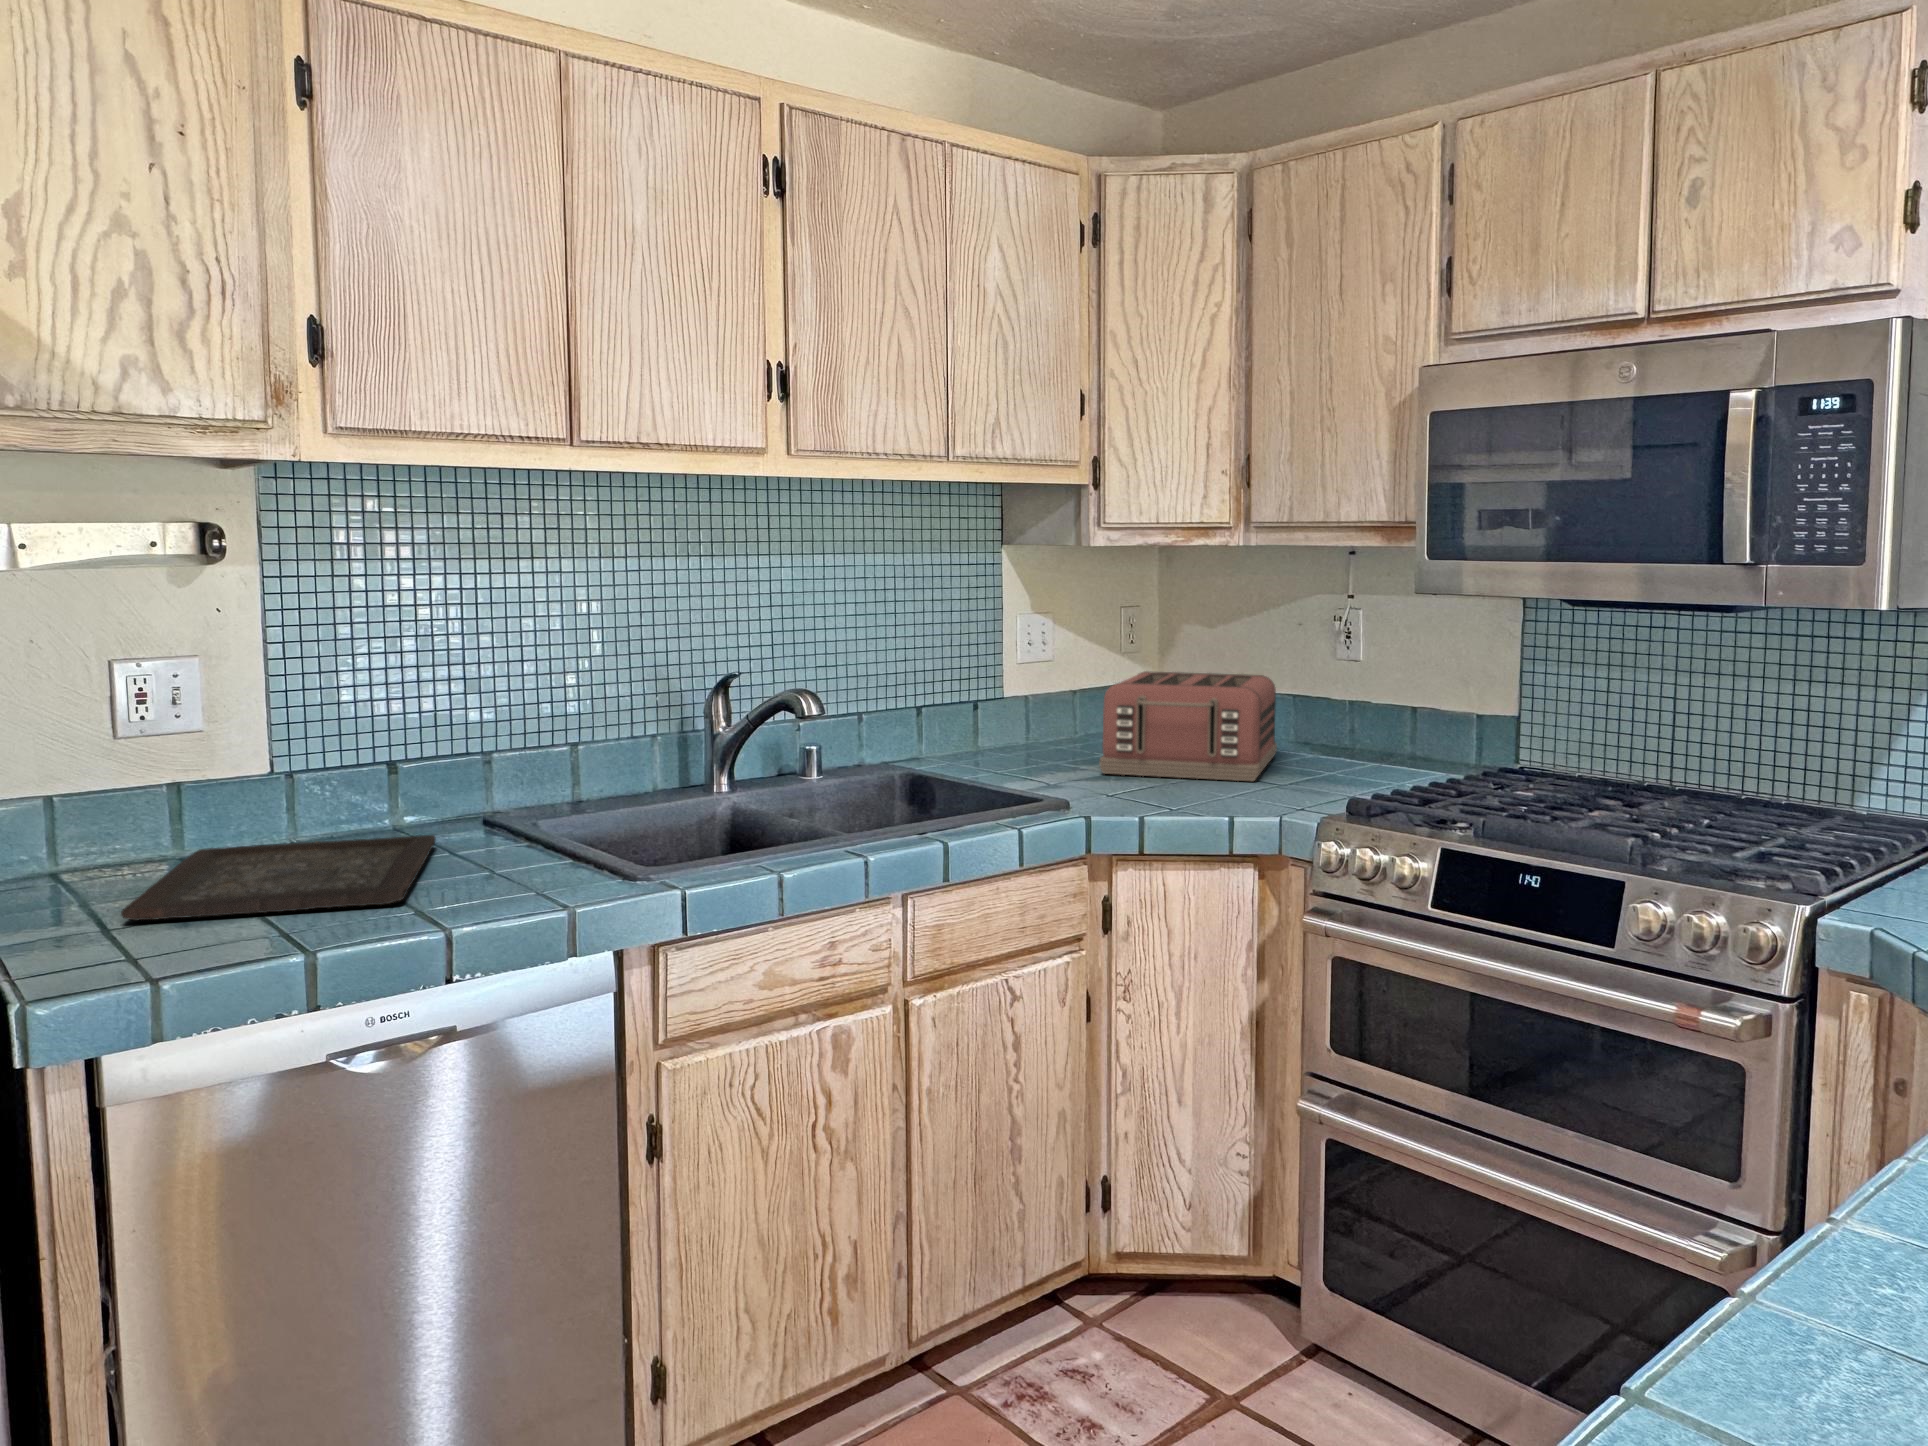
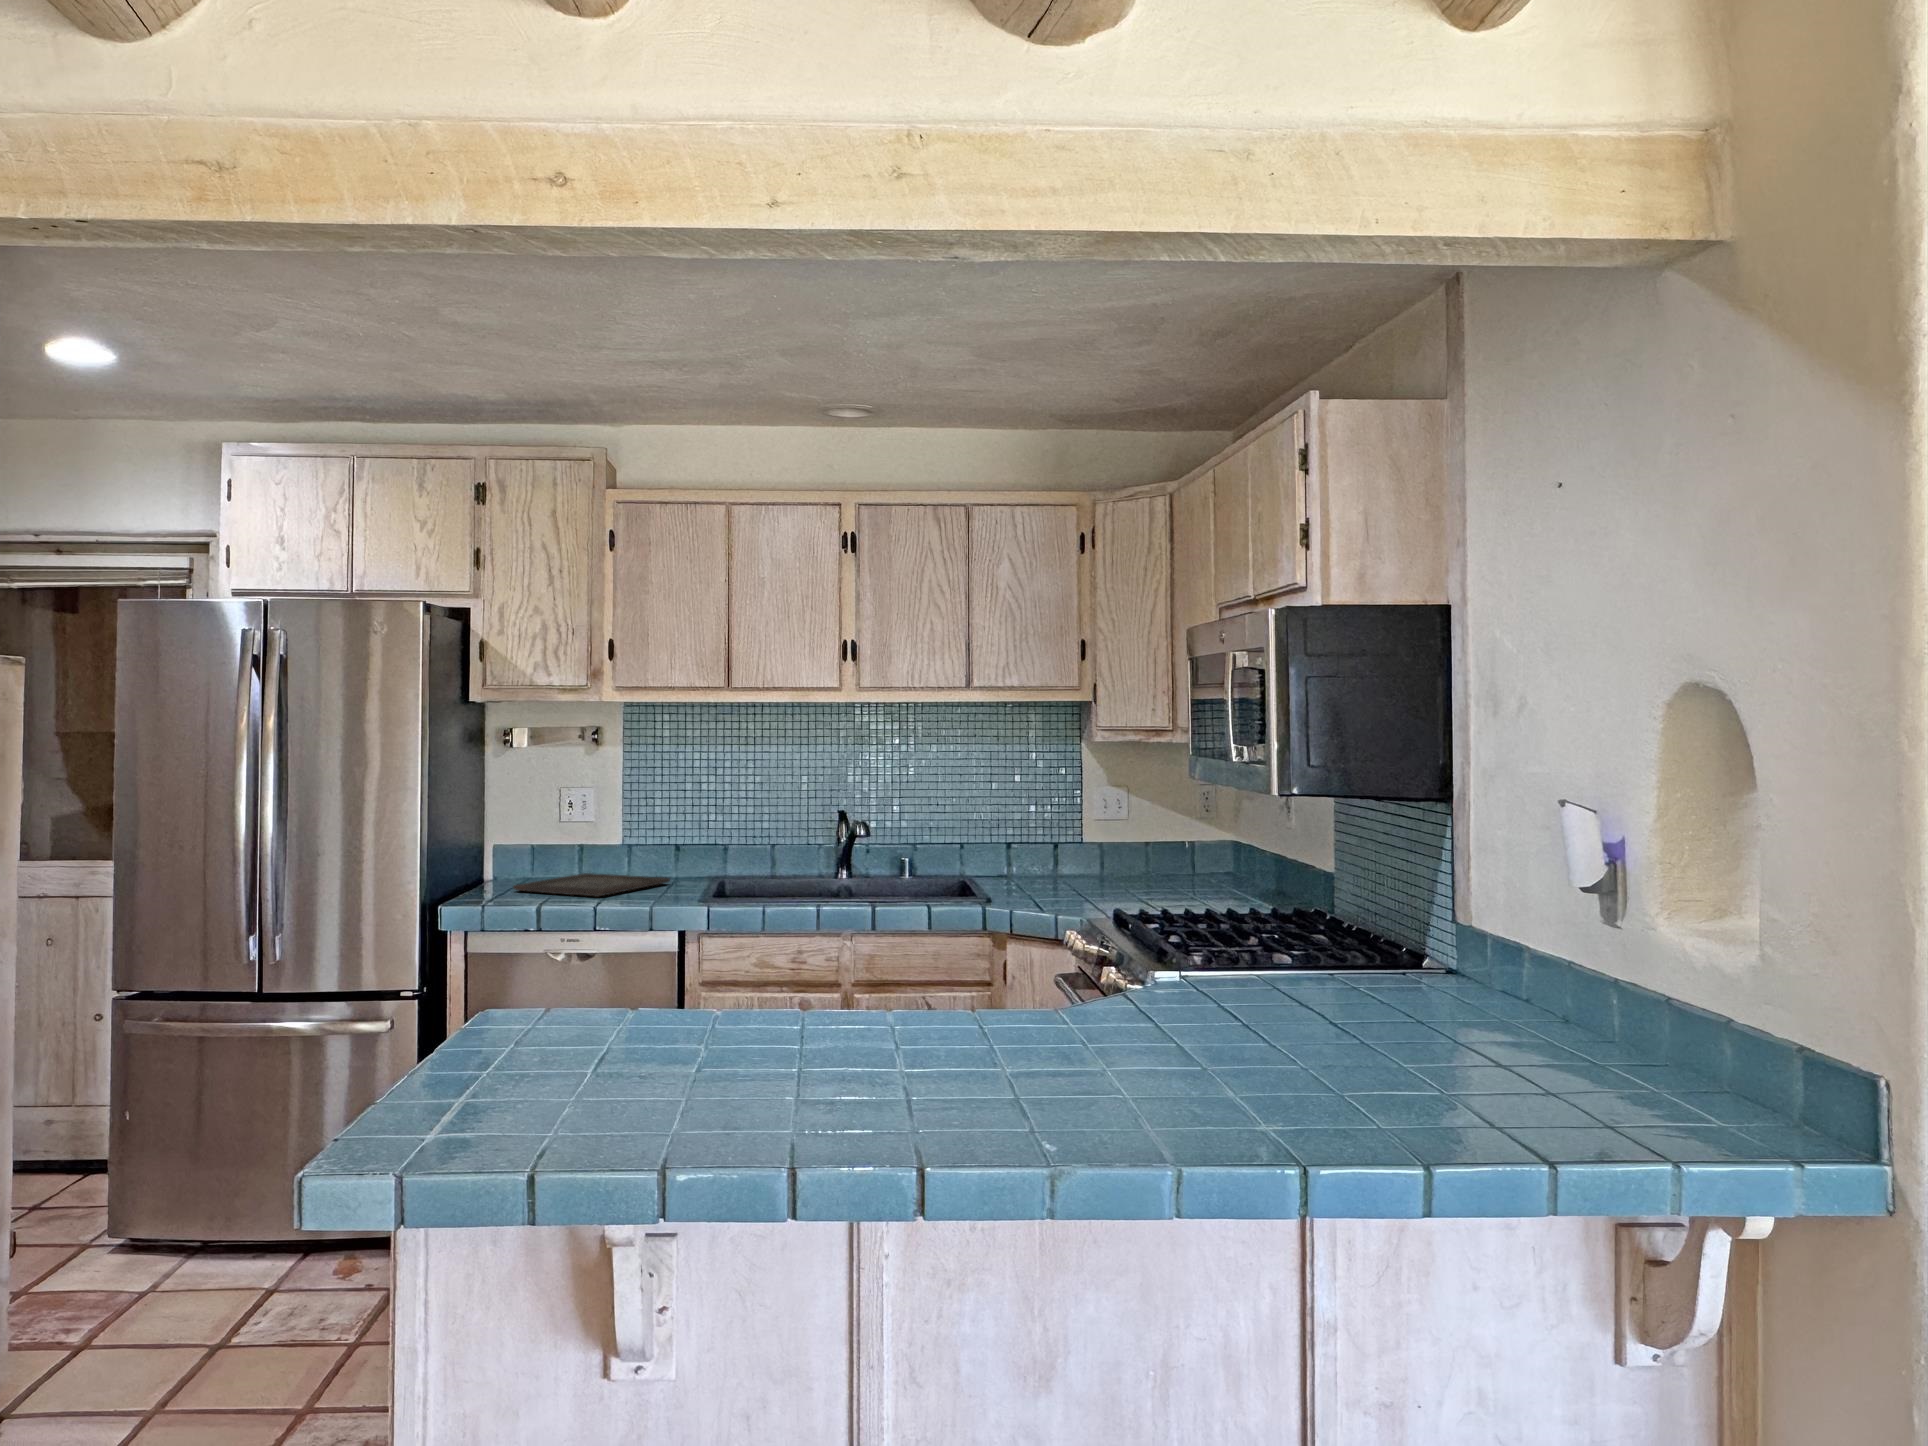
toaster: present [1099,671,1277,781] -> none [1067,830,1221,905]

